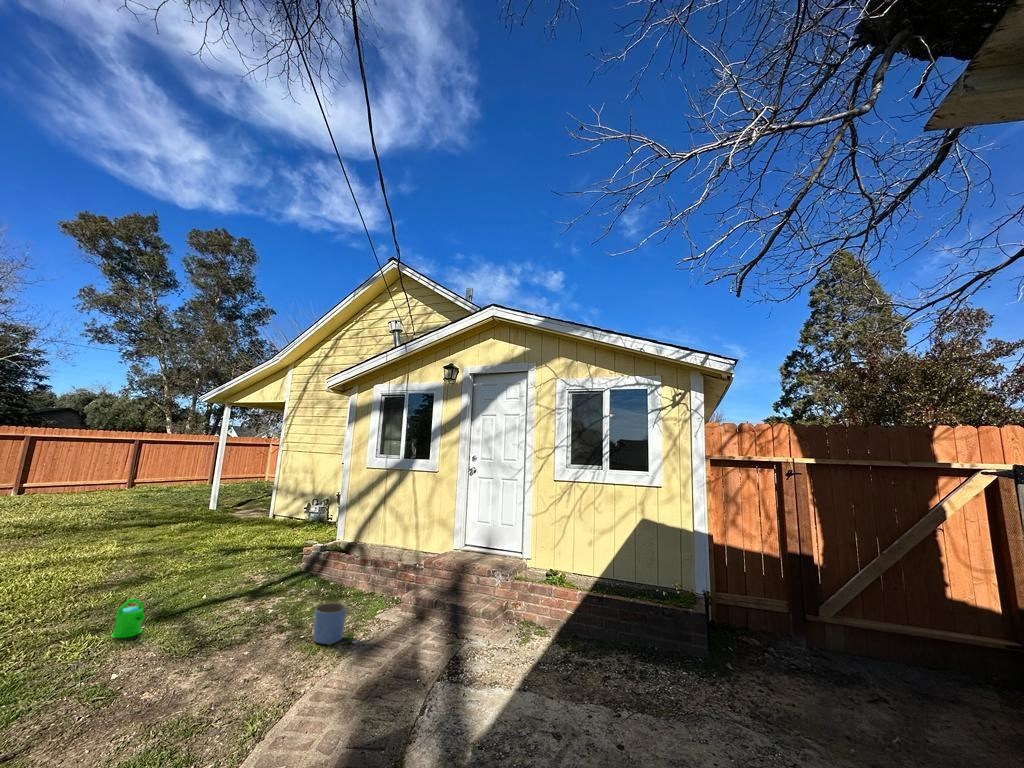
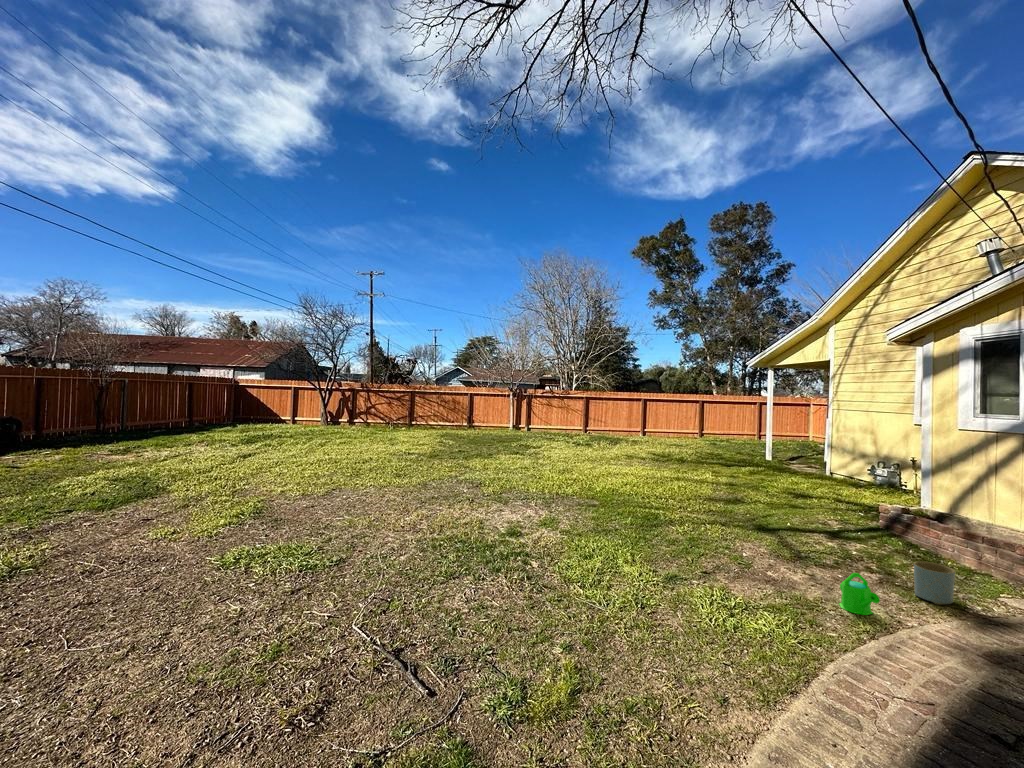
watering can: present [111,598,145,638] -> present [839,573,880,615]

